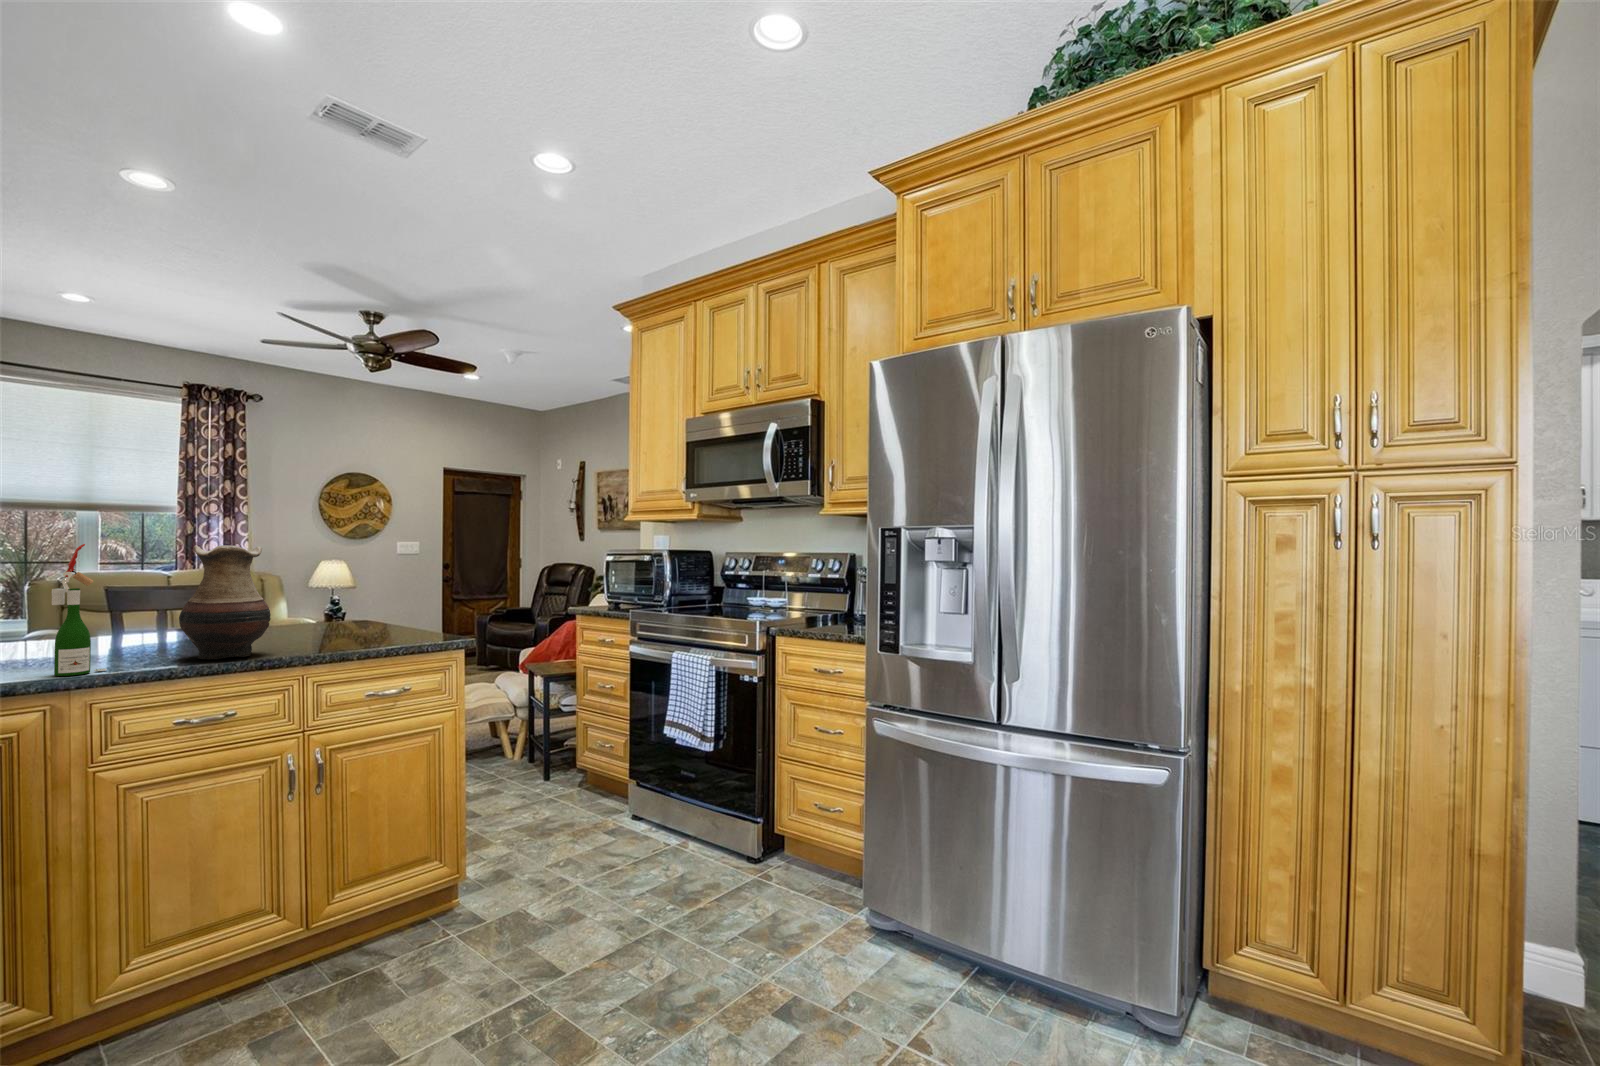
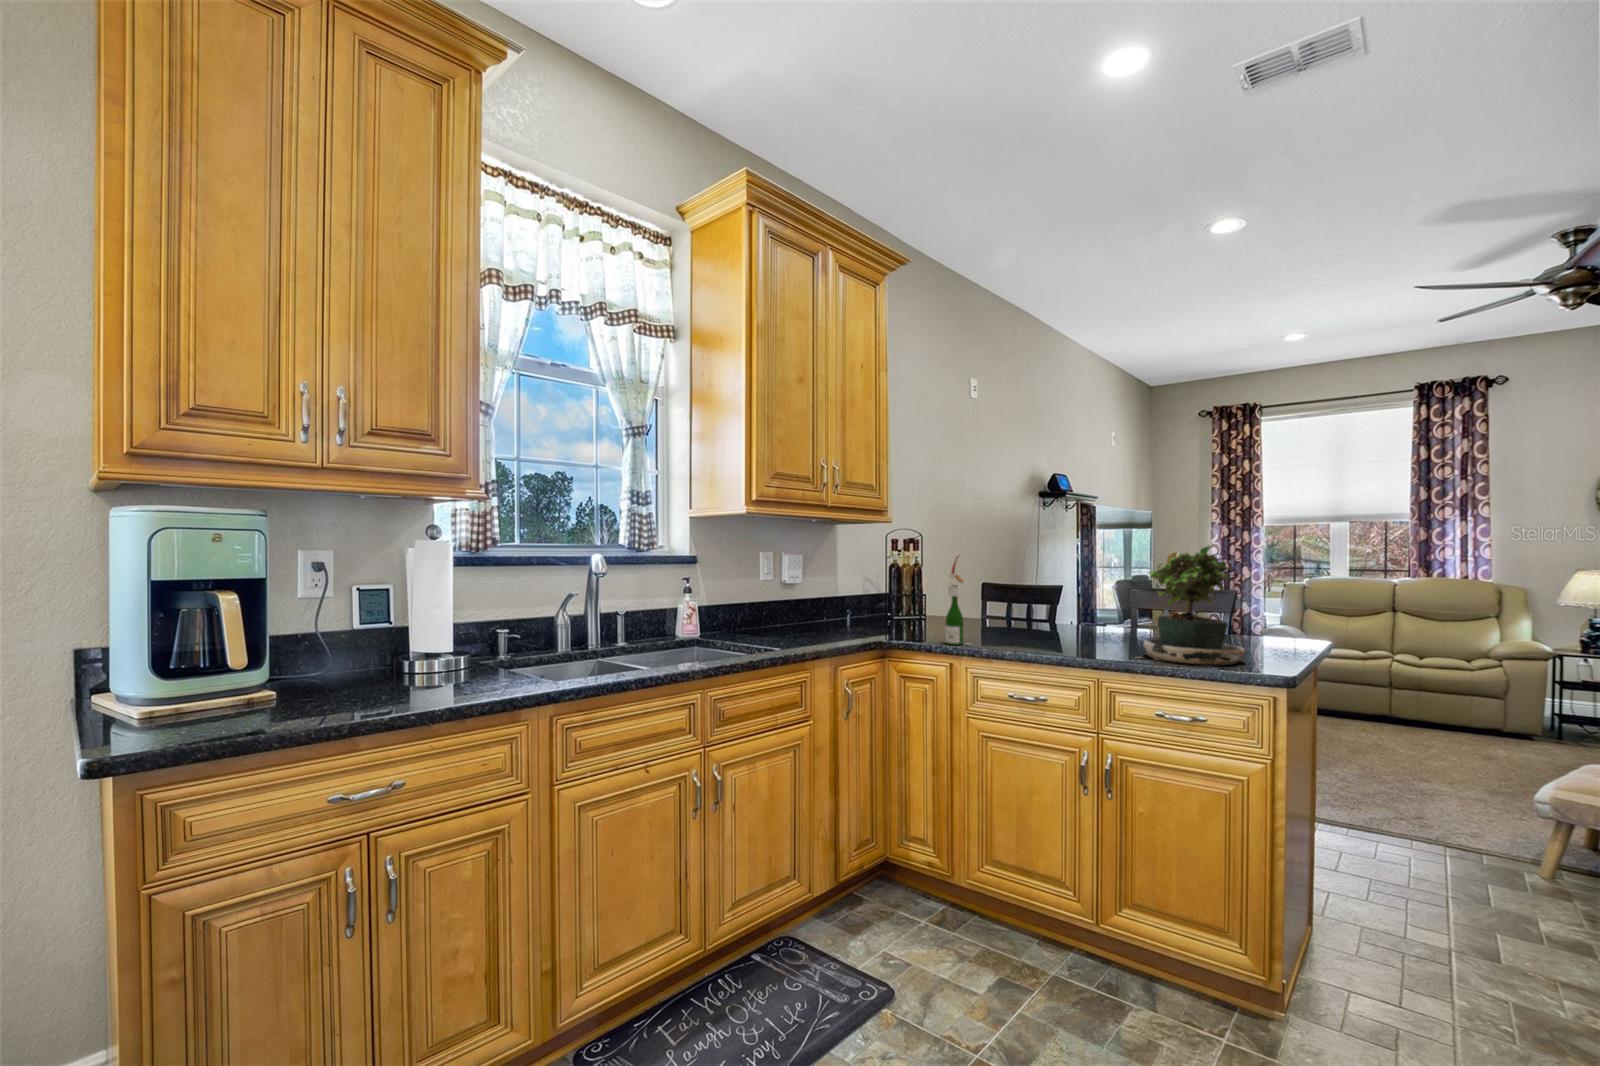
potted plant: none [306,531,402,648] -> present [1144,545,1245,665]
vase: present [179,545,271,659] -> none [1017,557,1081,654]

